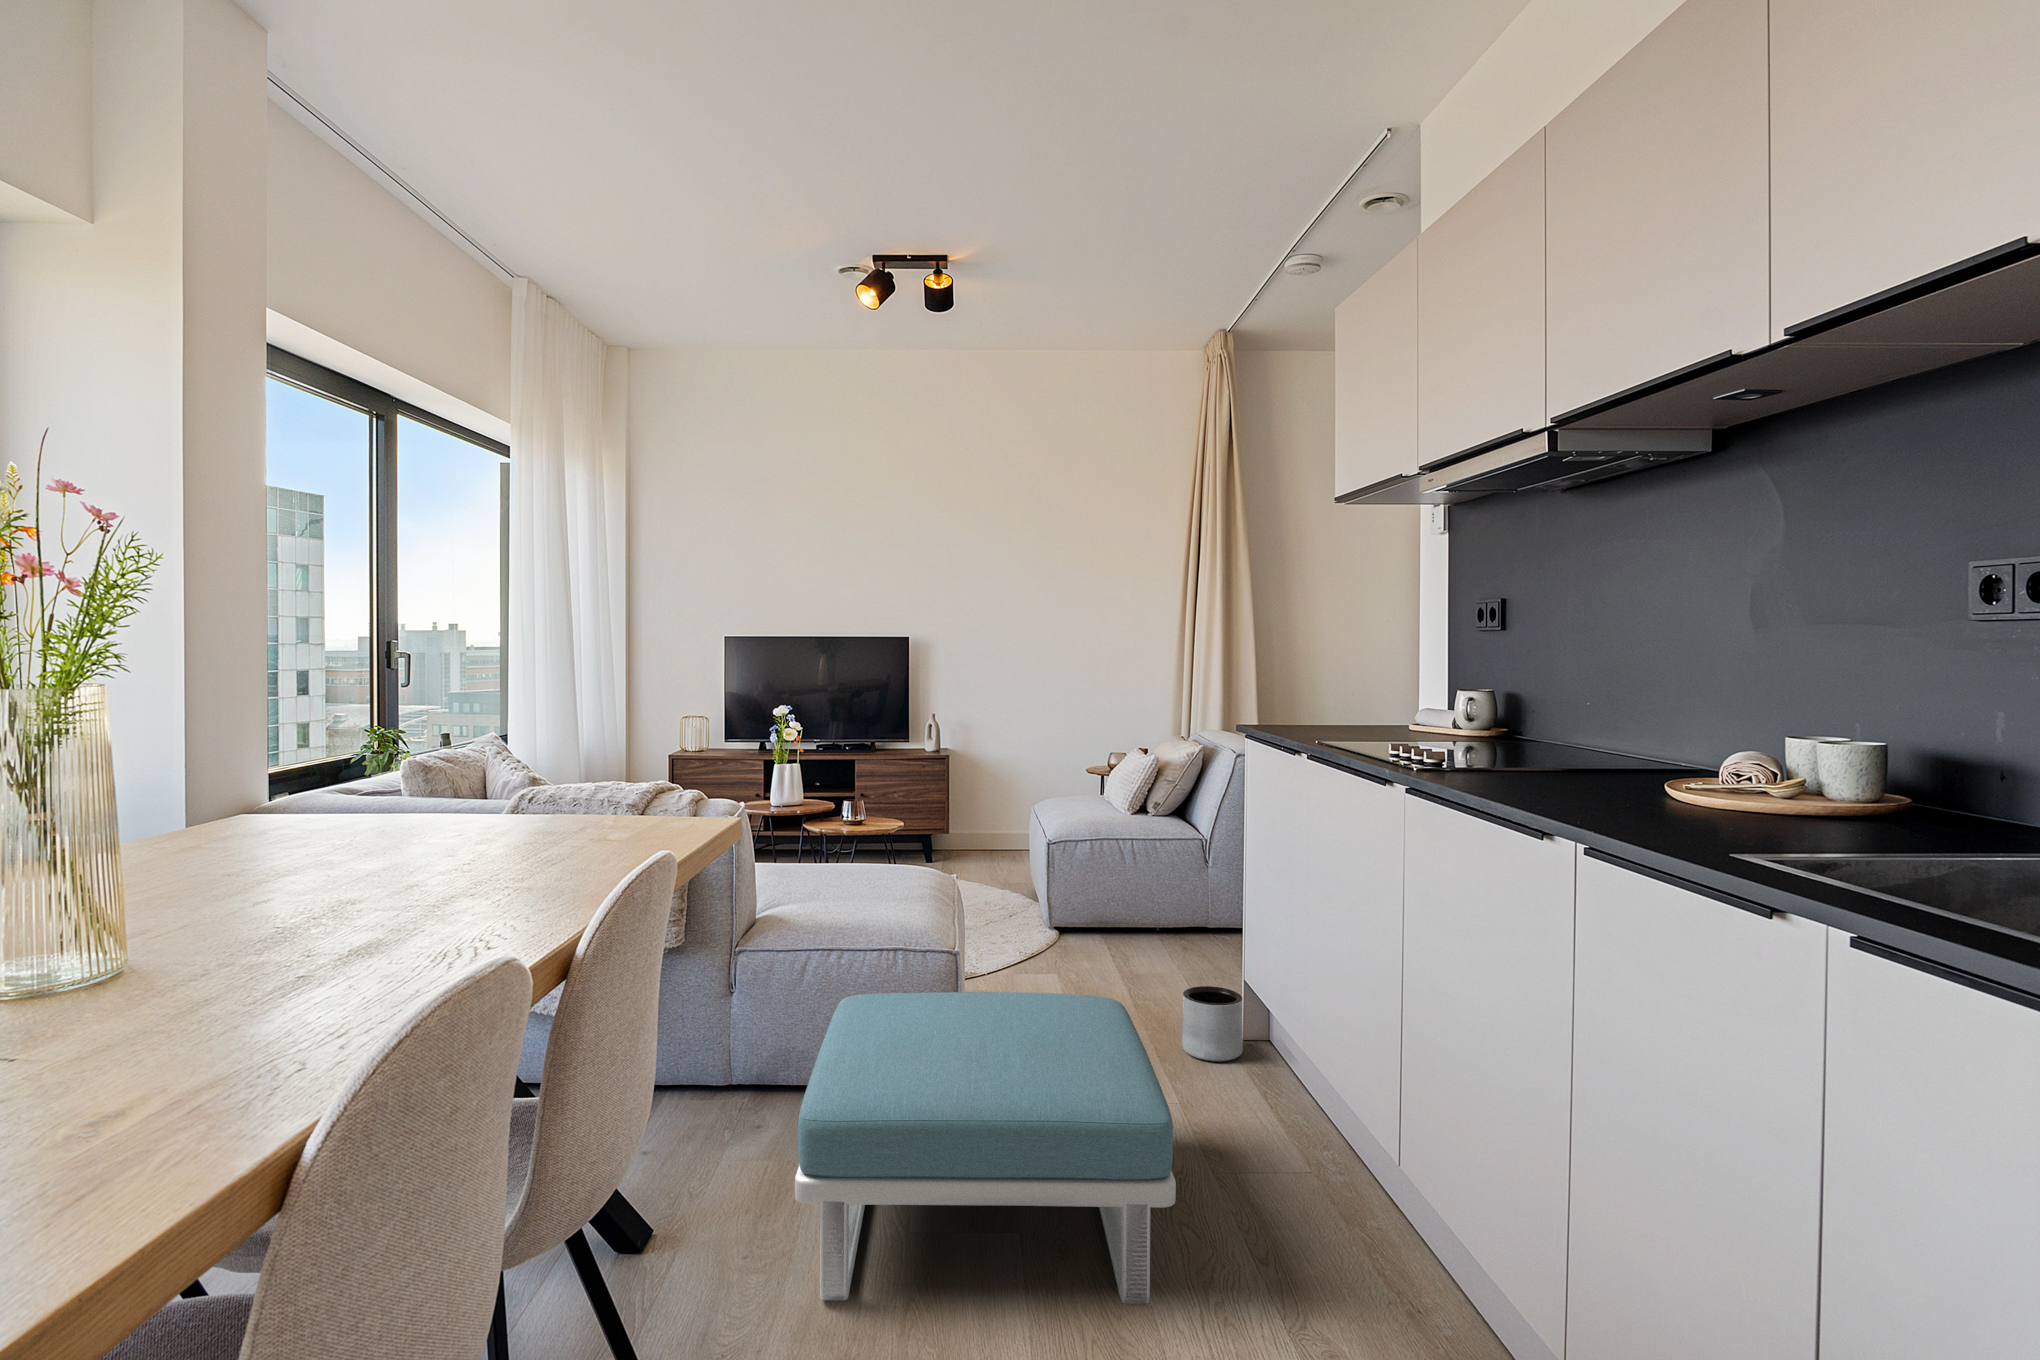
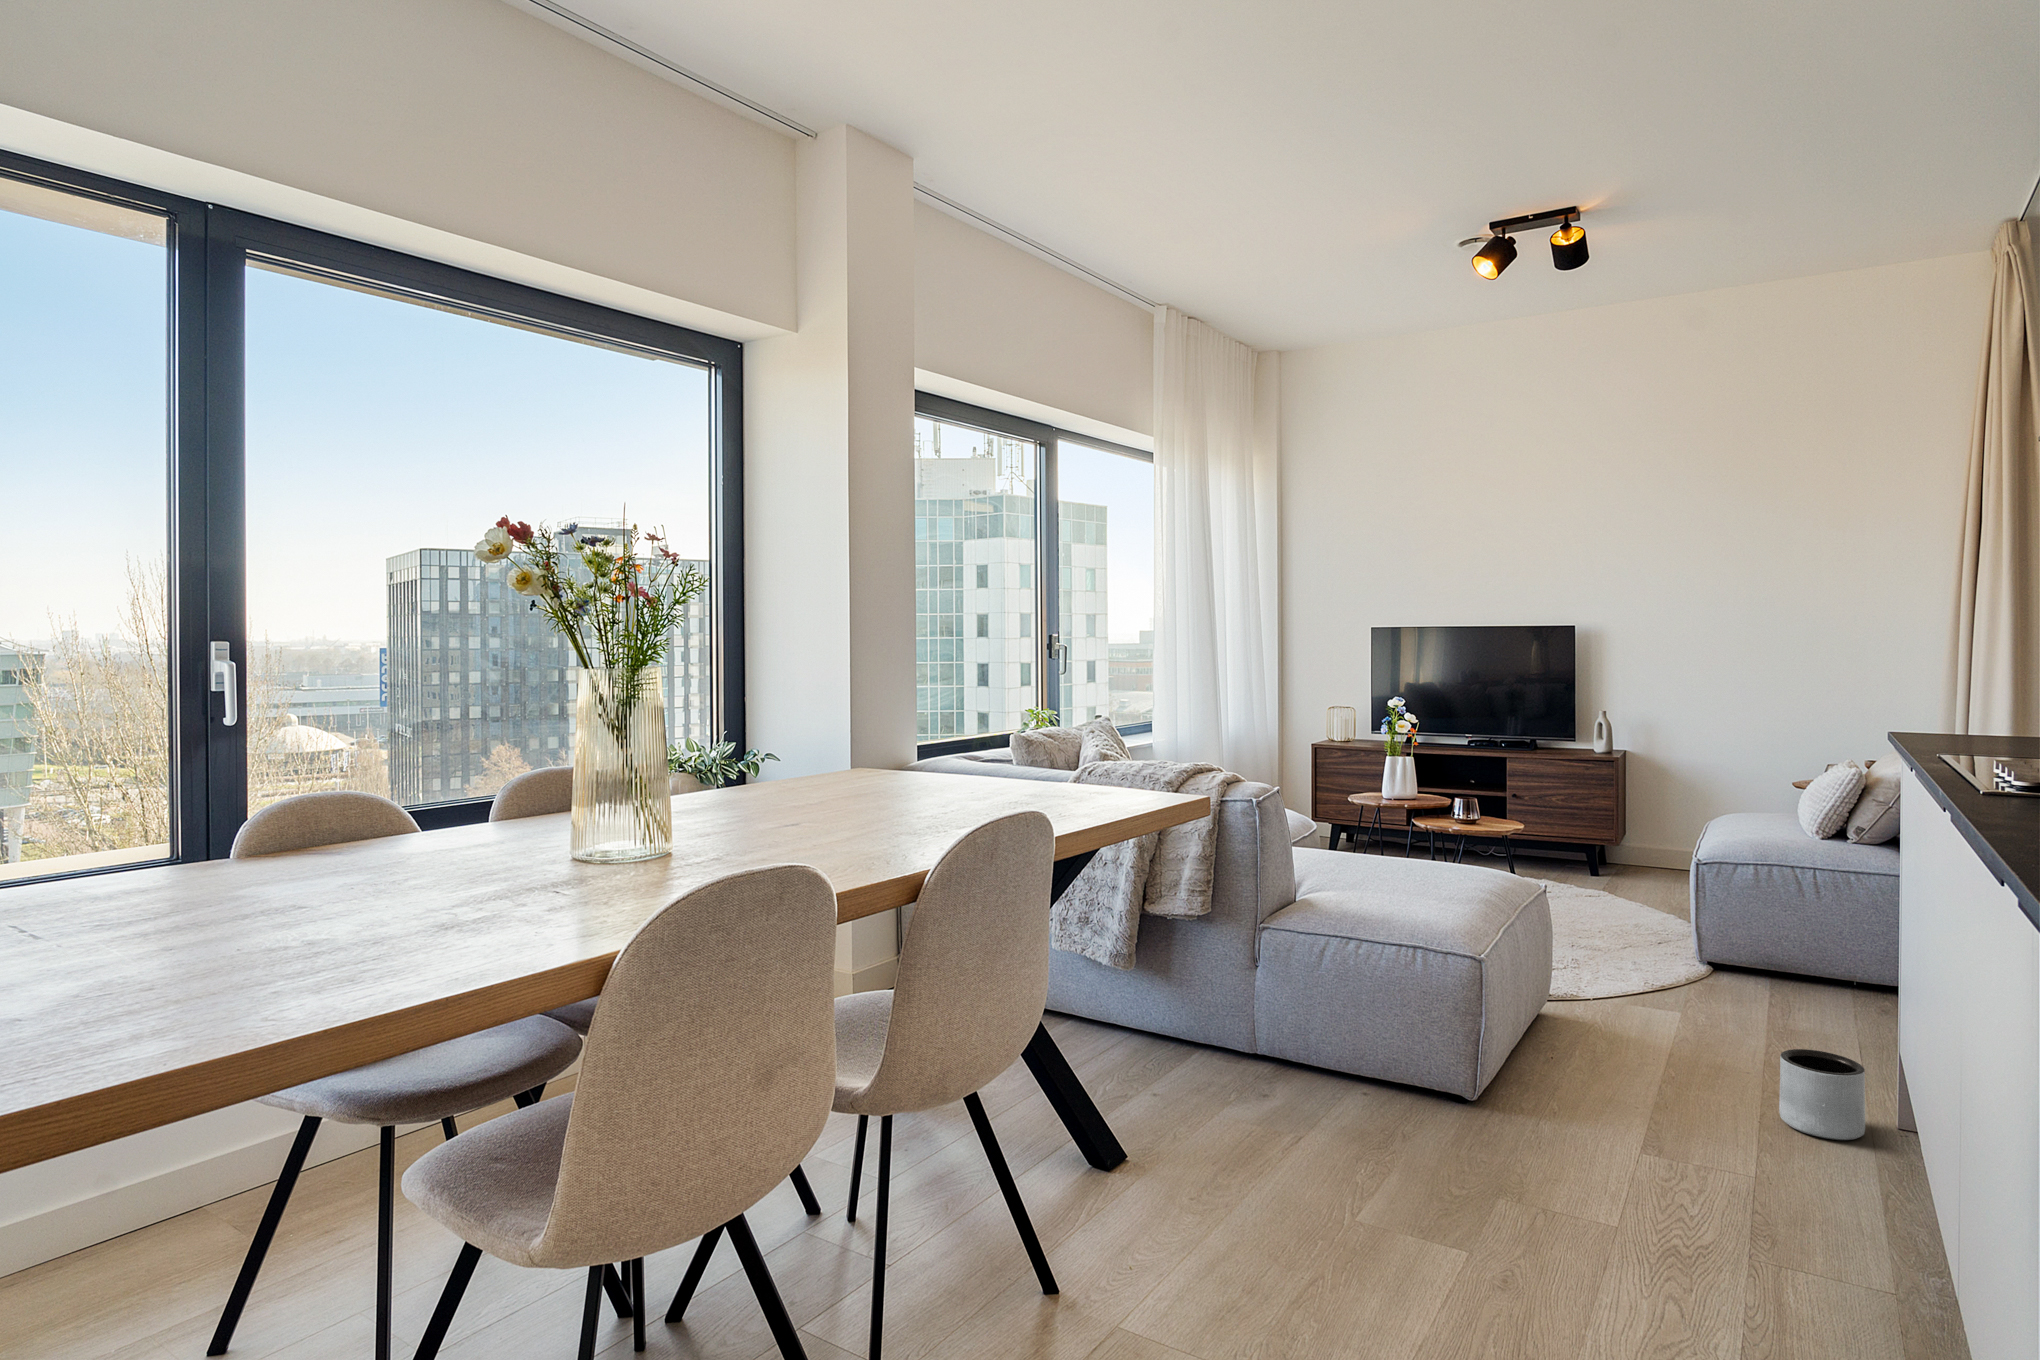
footstool: present [795,992,1176,1304] -> none [1236,978,1635,1303]

